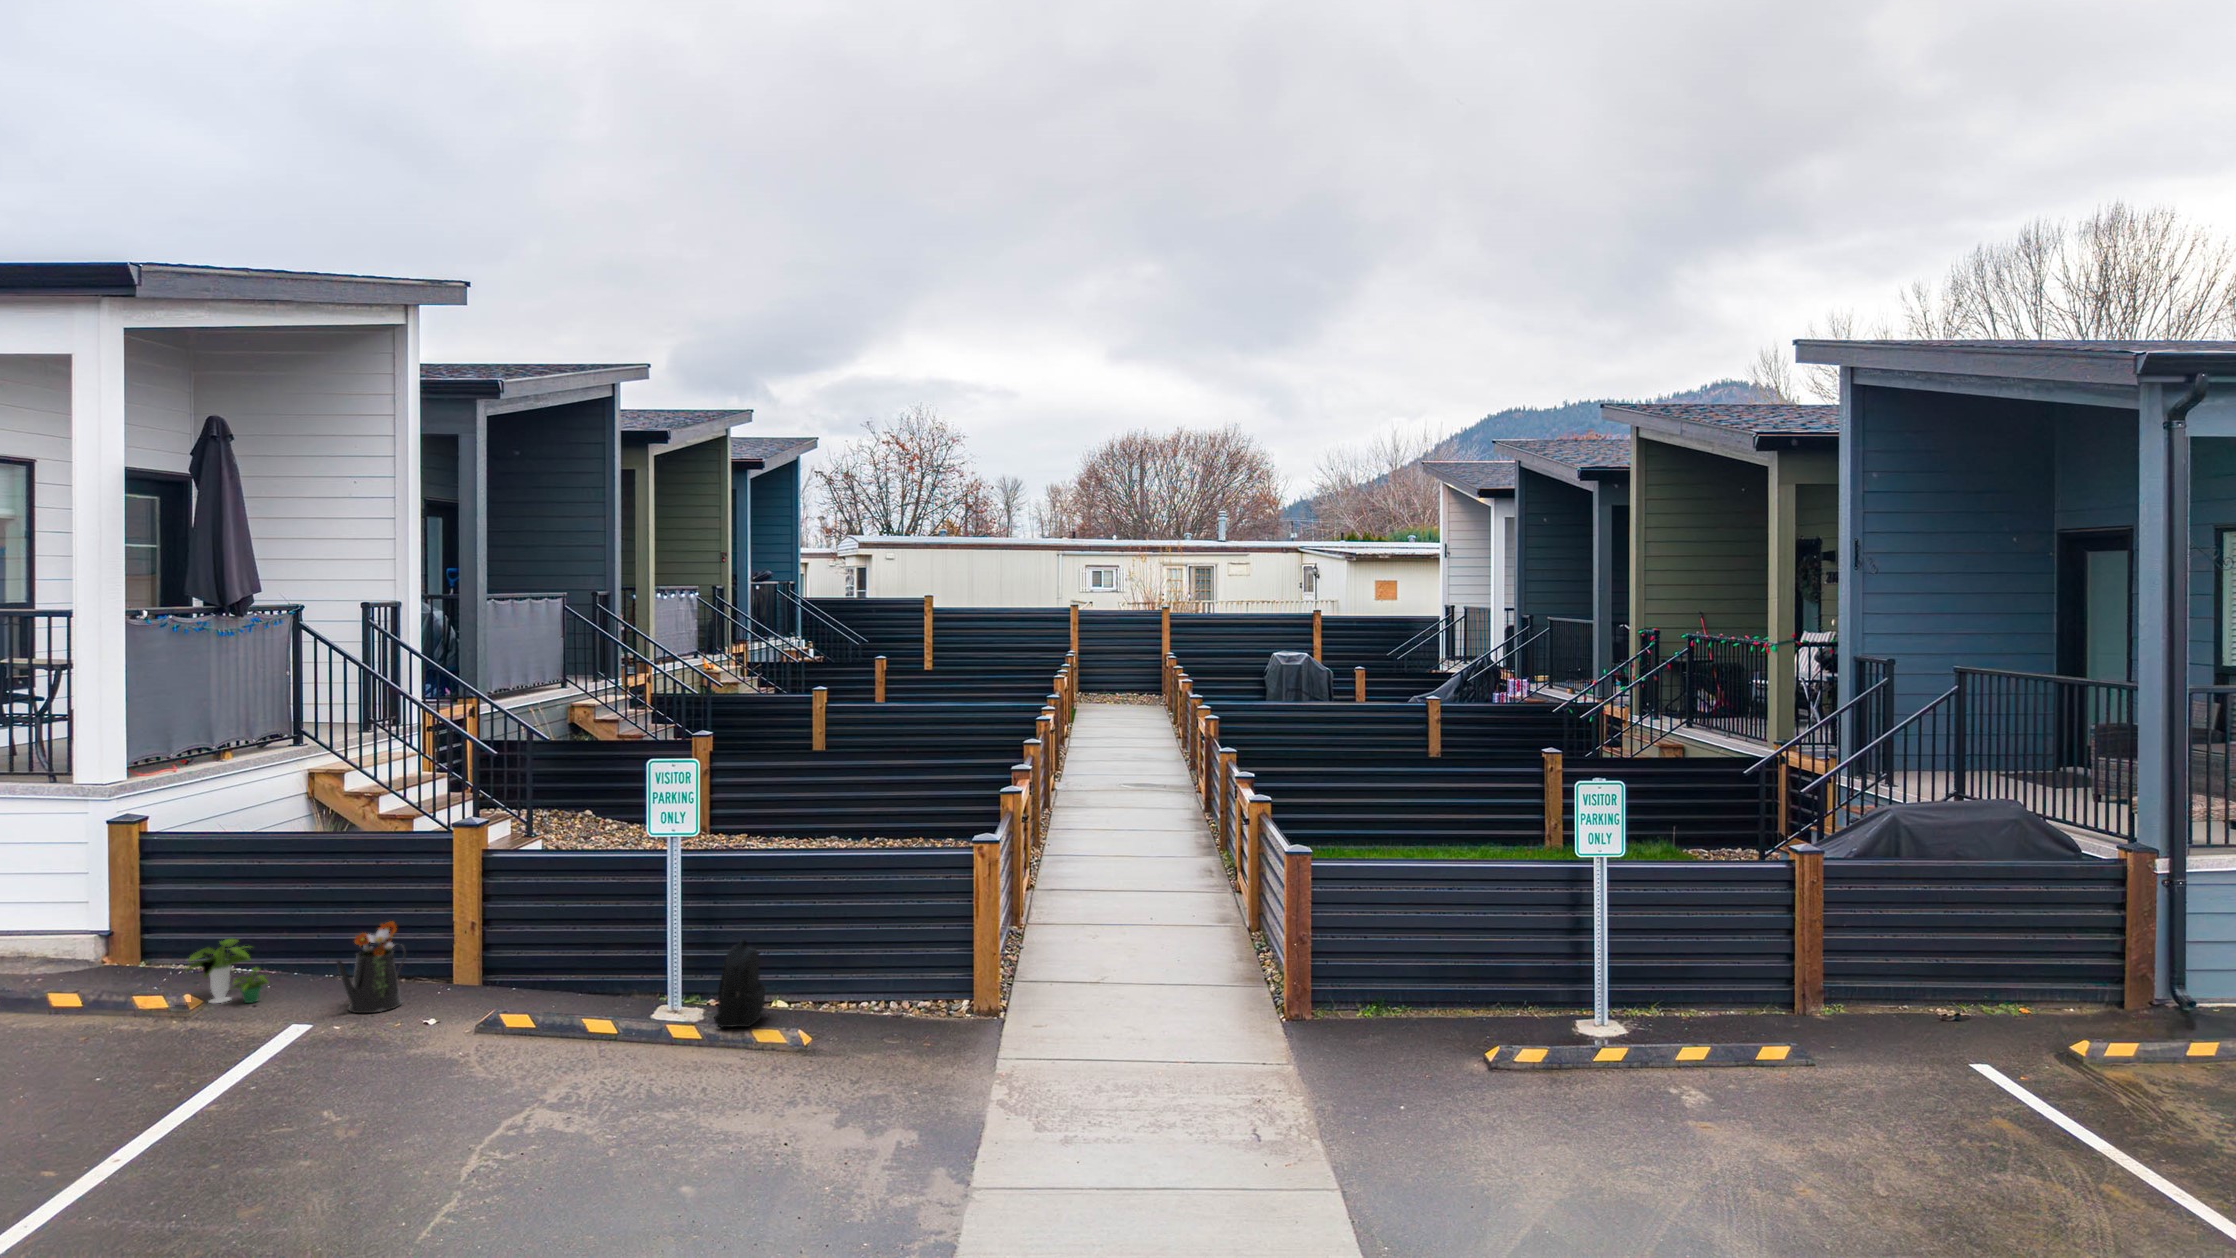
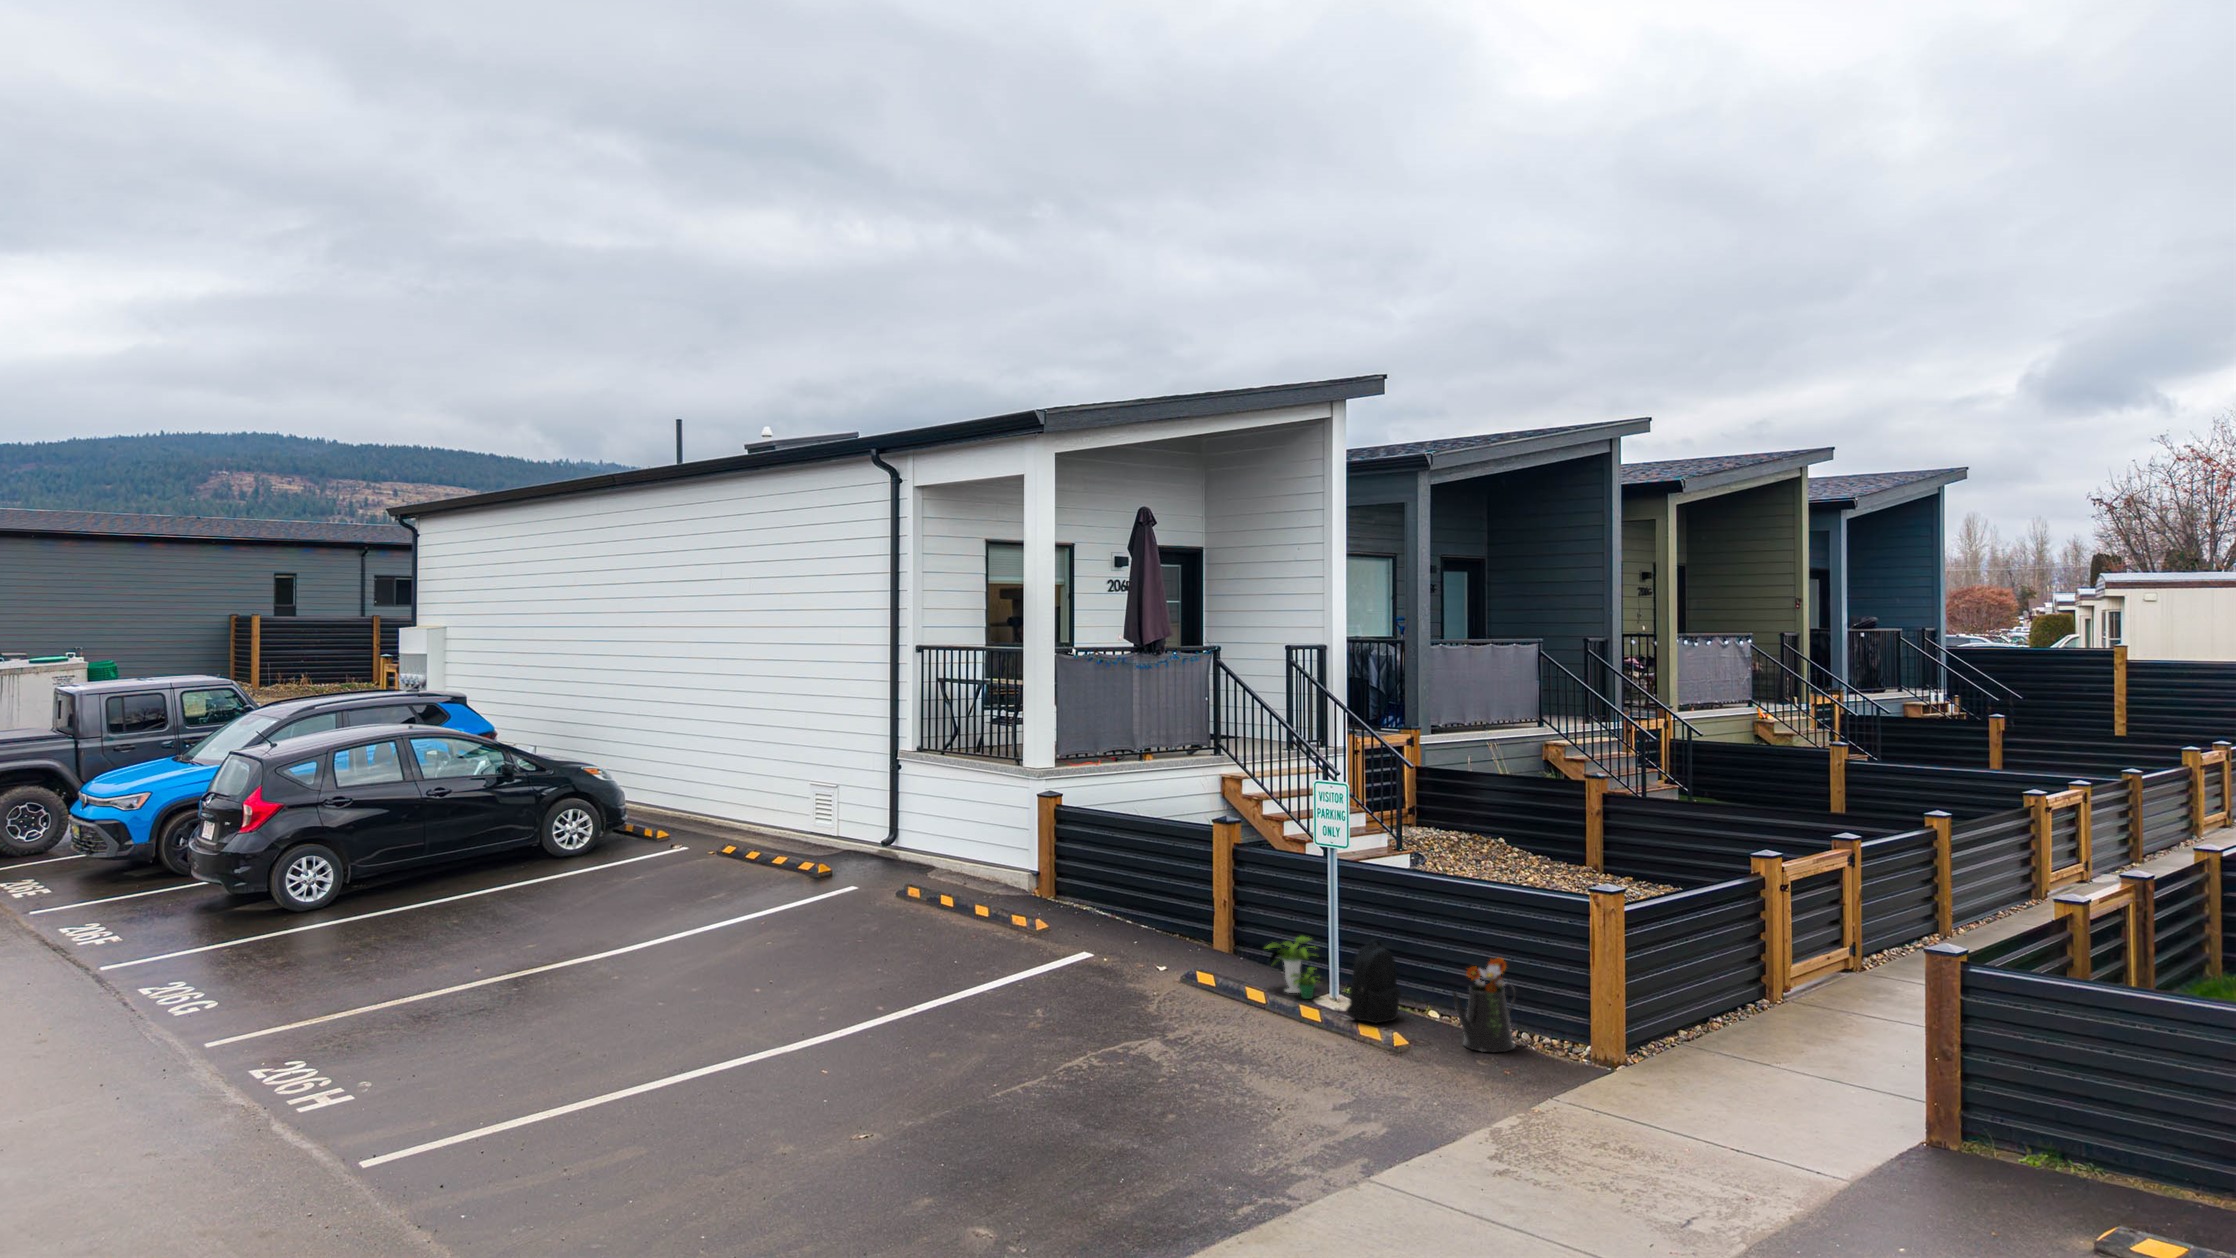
watering can: present [337,921,407,1013] -> present [1452,957,1516,1052]
potted plant: present [187,939,268,1003] -> present [1266,937,1317,999]

